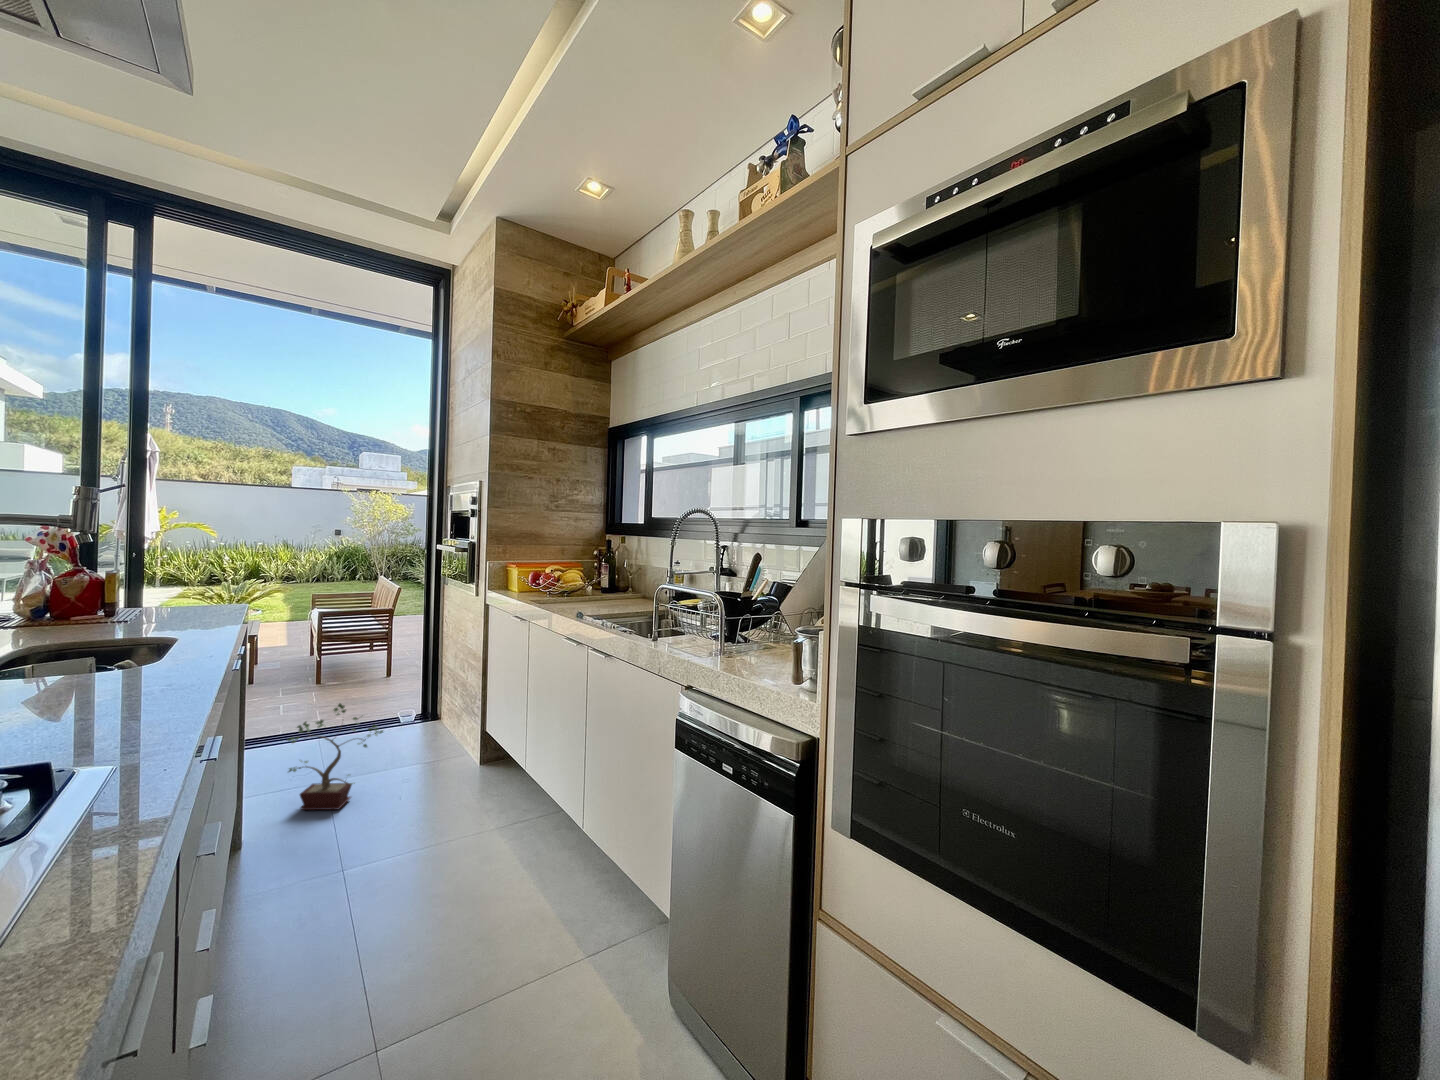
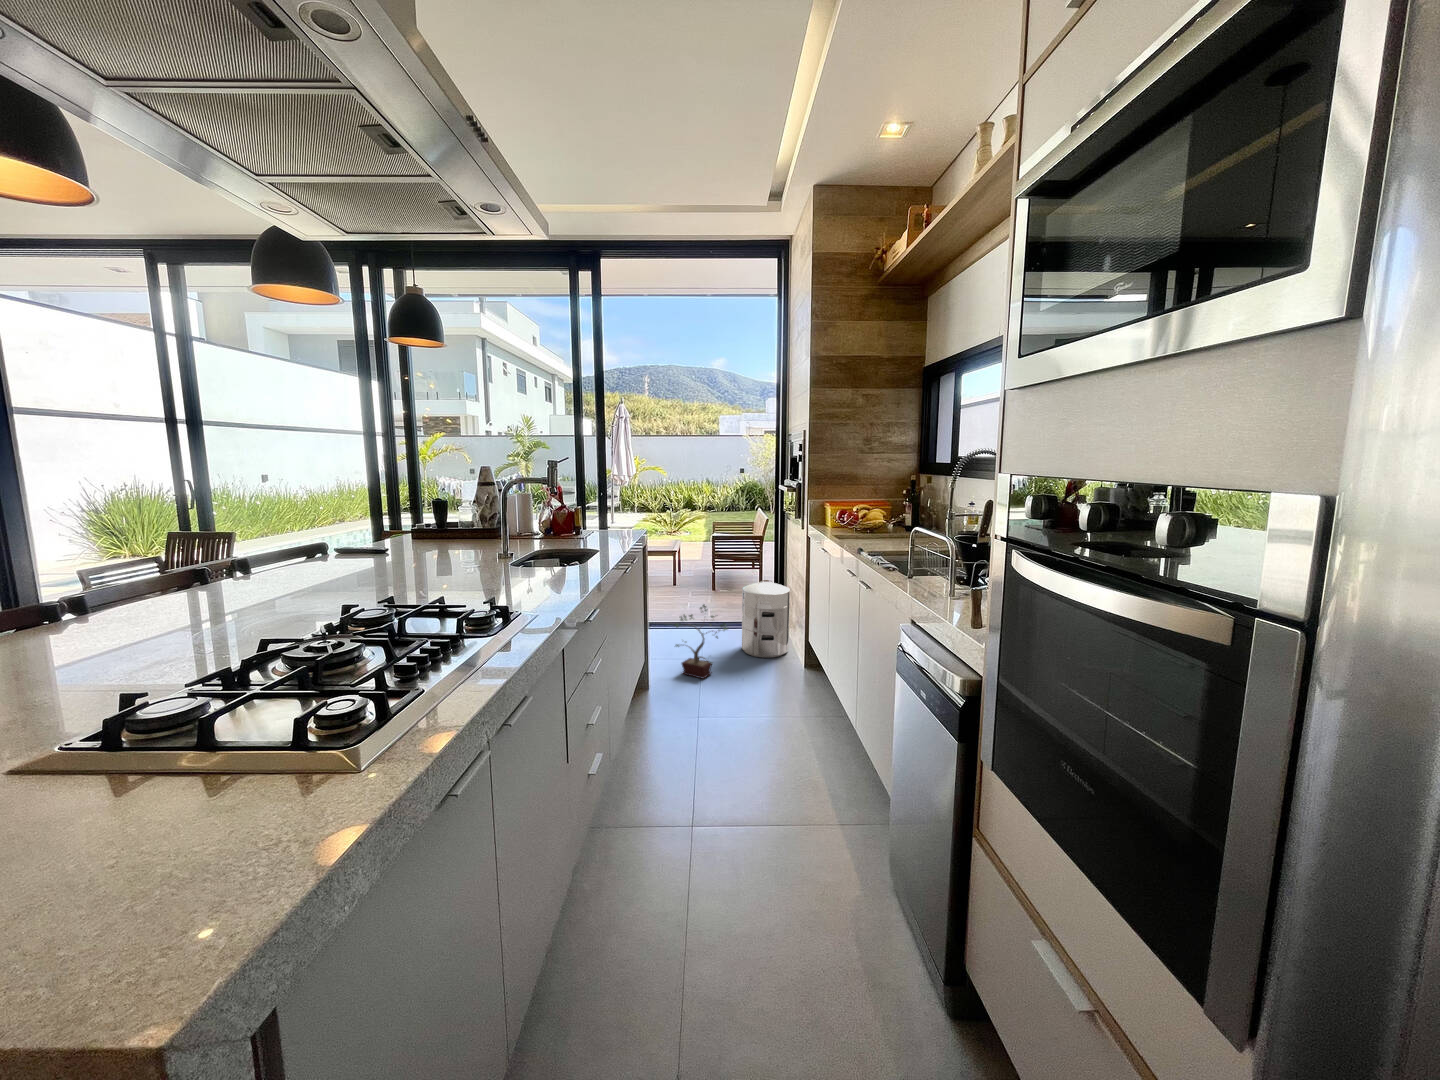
waste bin: none [386,662,456,763] -> present [742,580,790,658]

